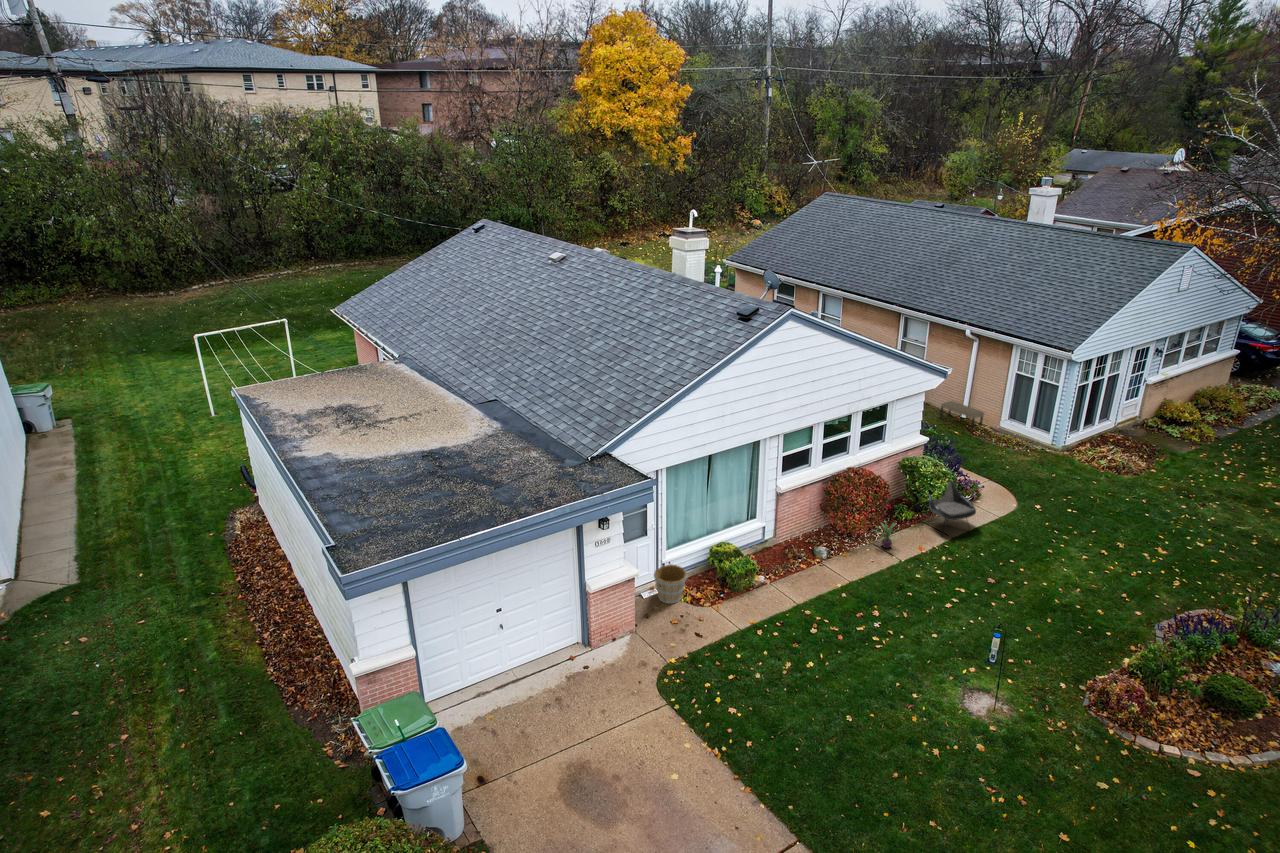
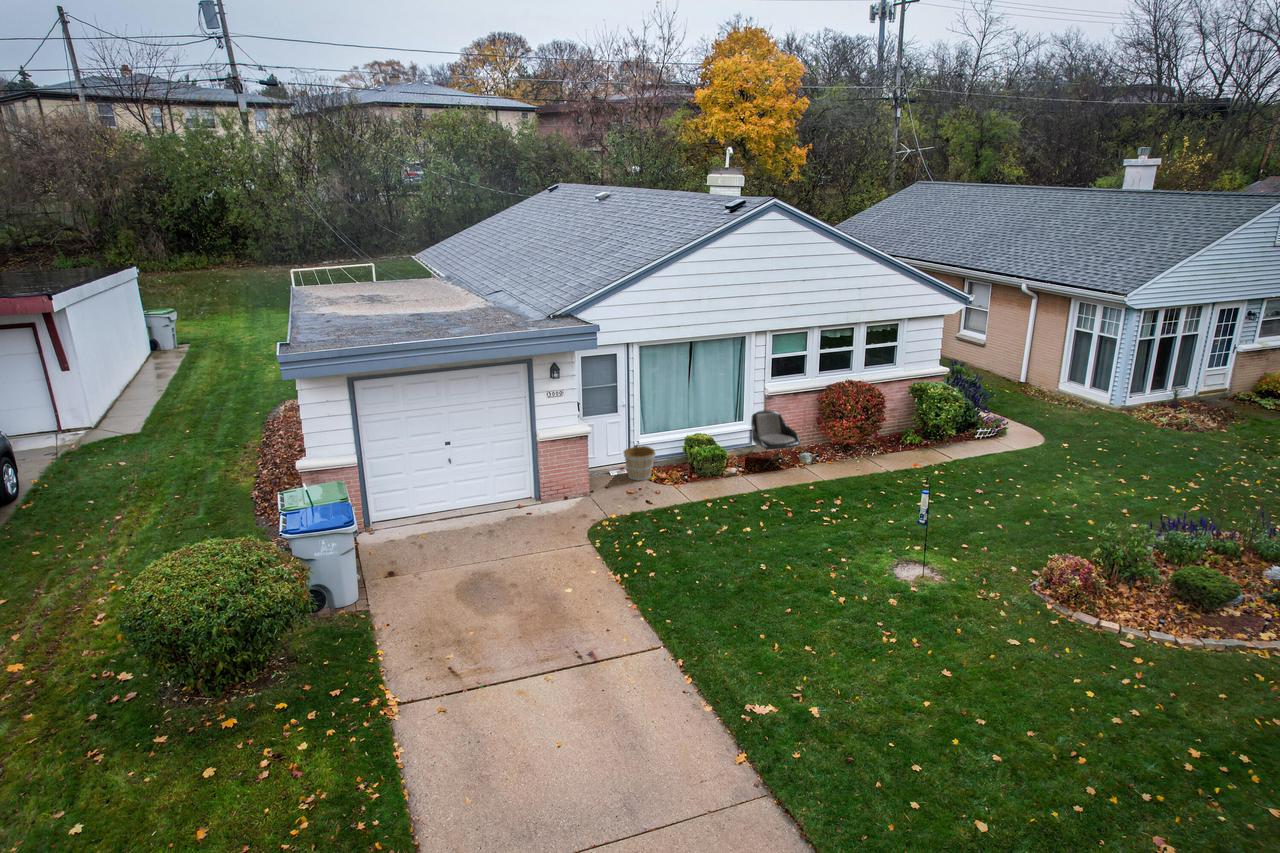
bench: present [940,401,984,430] -> none [995,363,1042,391]
lounge chair: present [921,481,976,536] -> present [749,410,801,469]
decorative plant: present [881,521,894,548] -> present [1170,387,1183,408]

